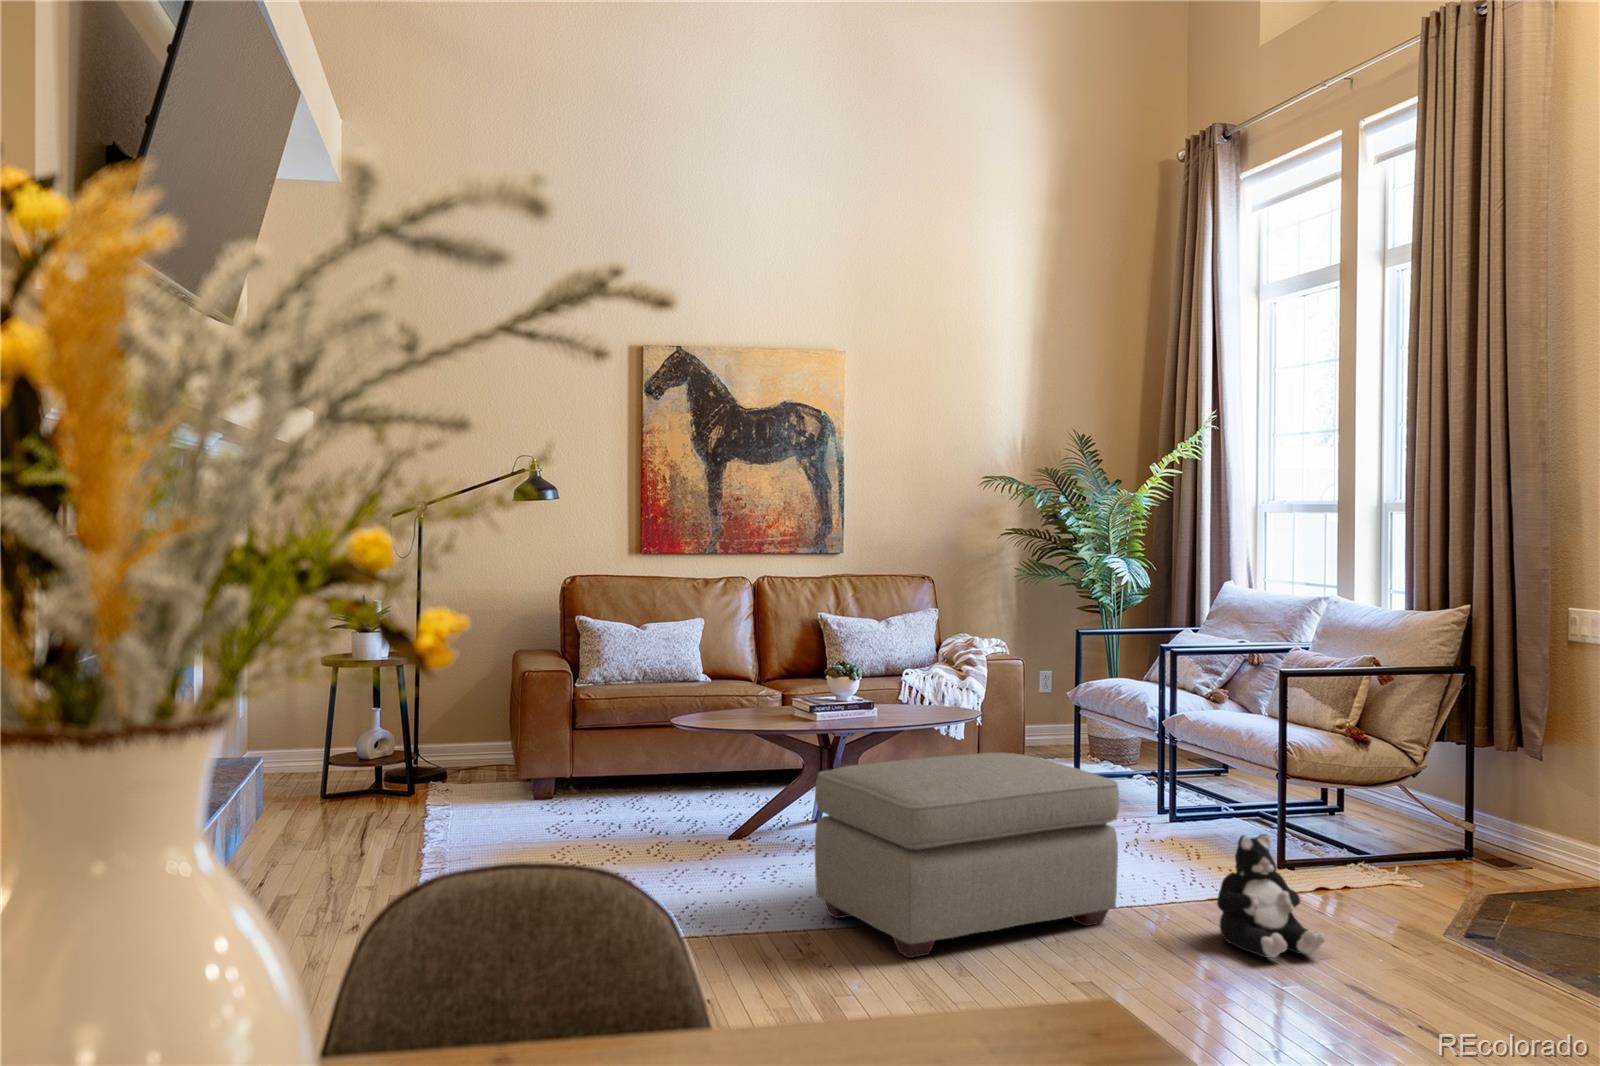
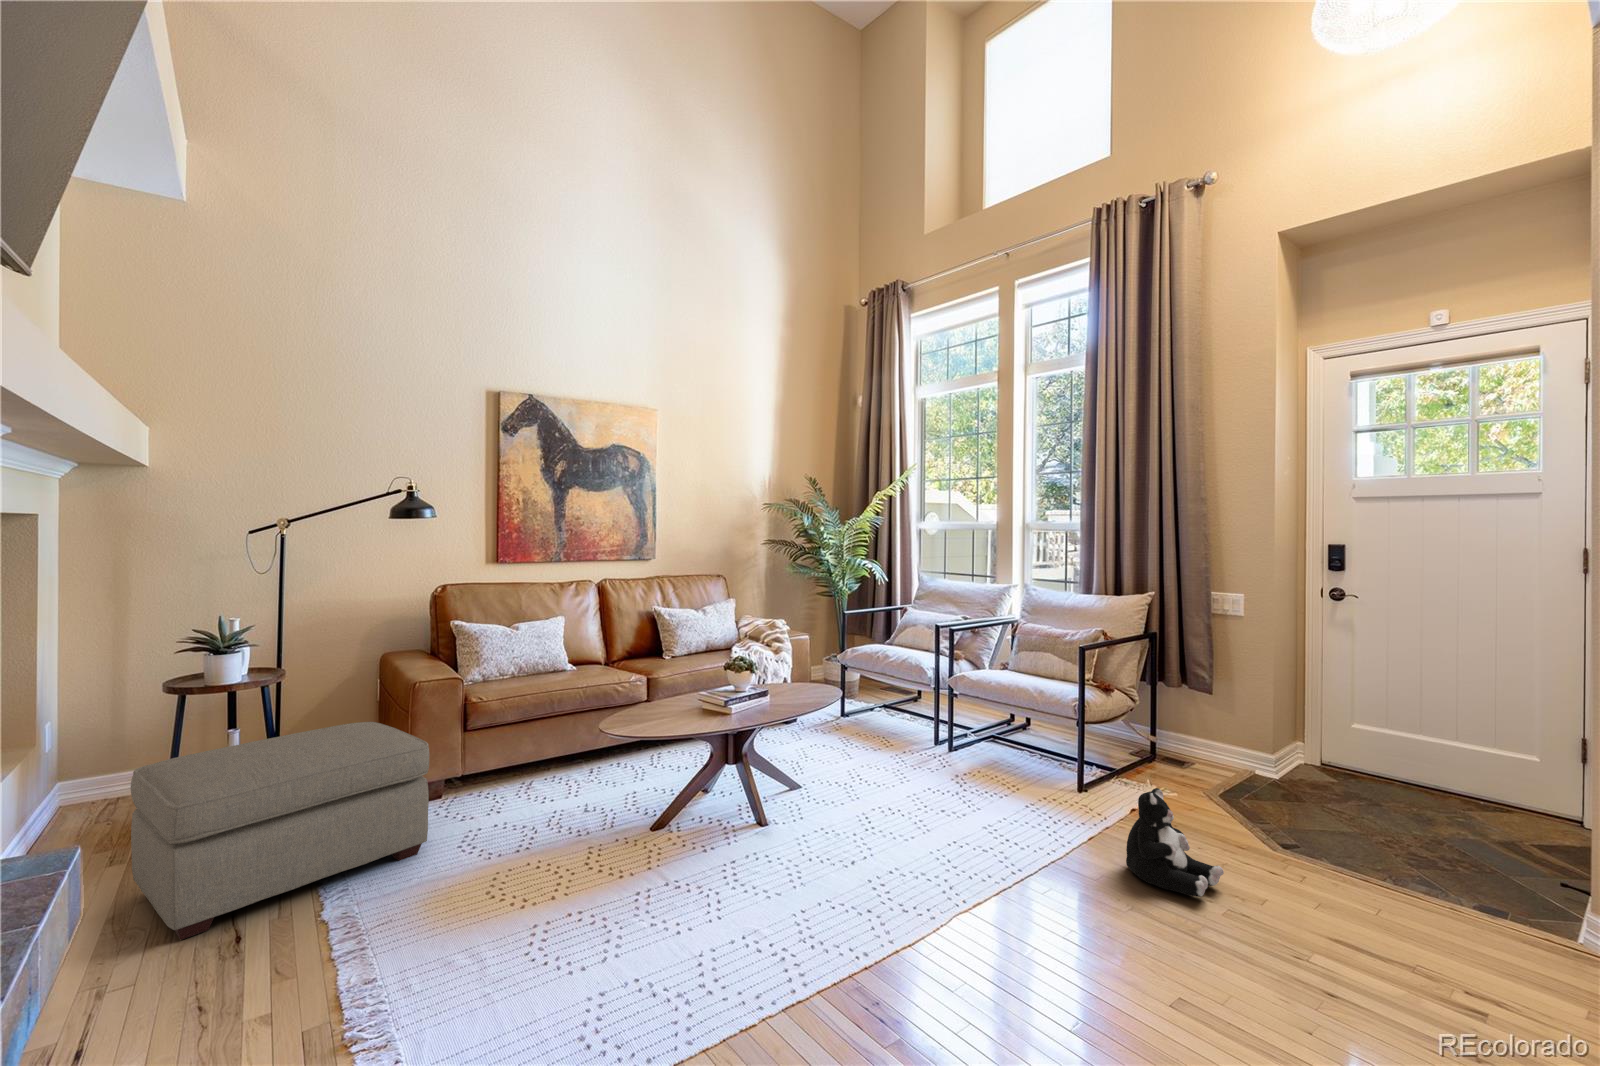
ottoman: present [815,753,1119,958] -> present [131,722,429,940]

